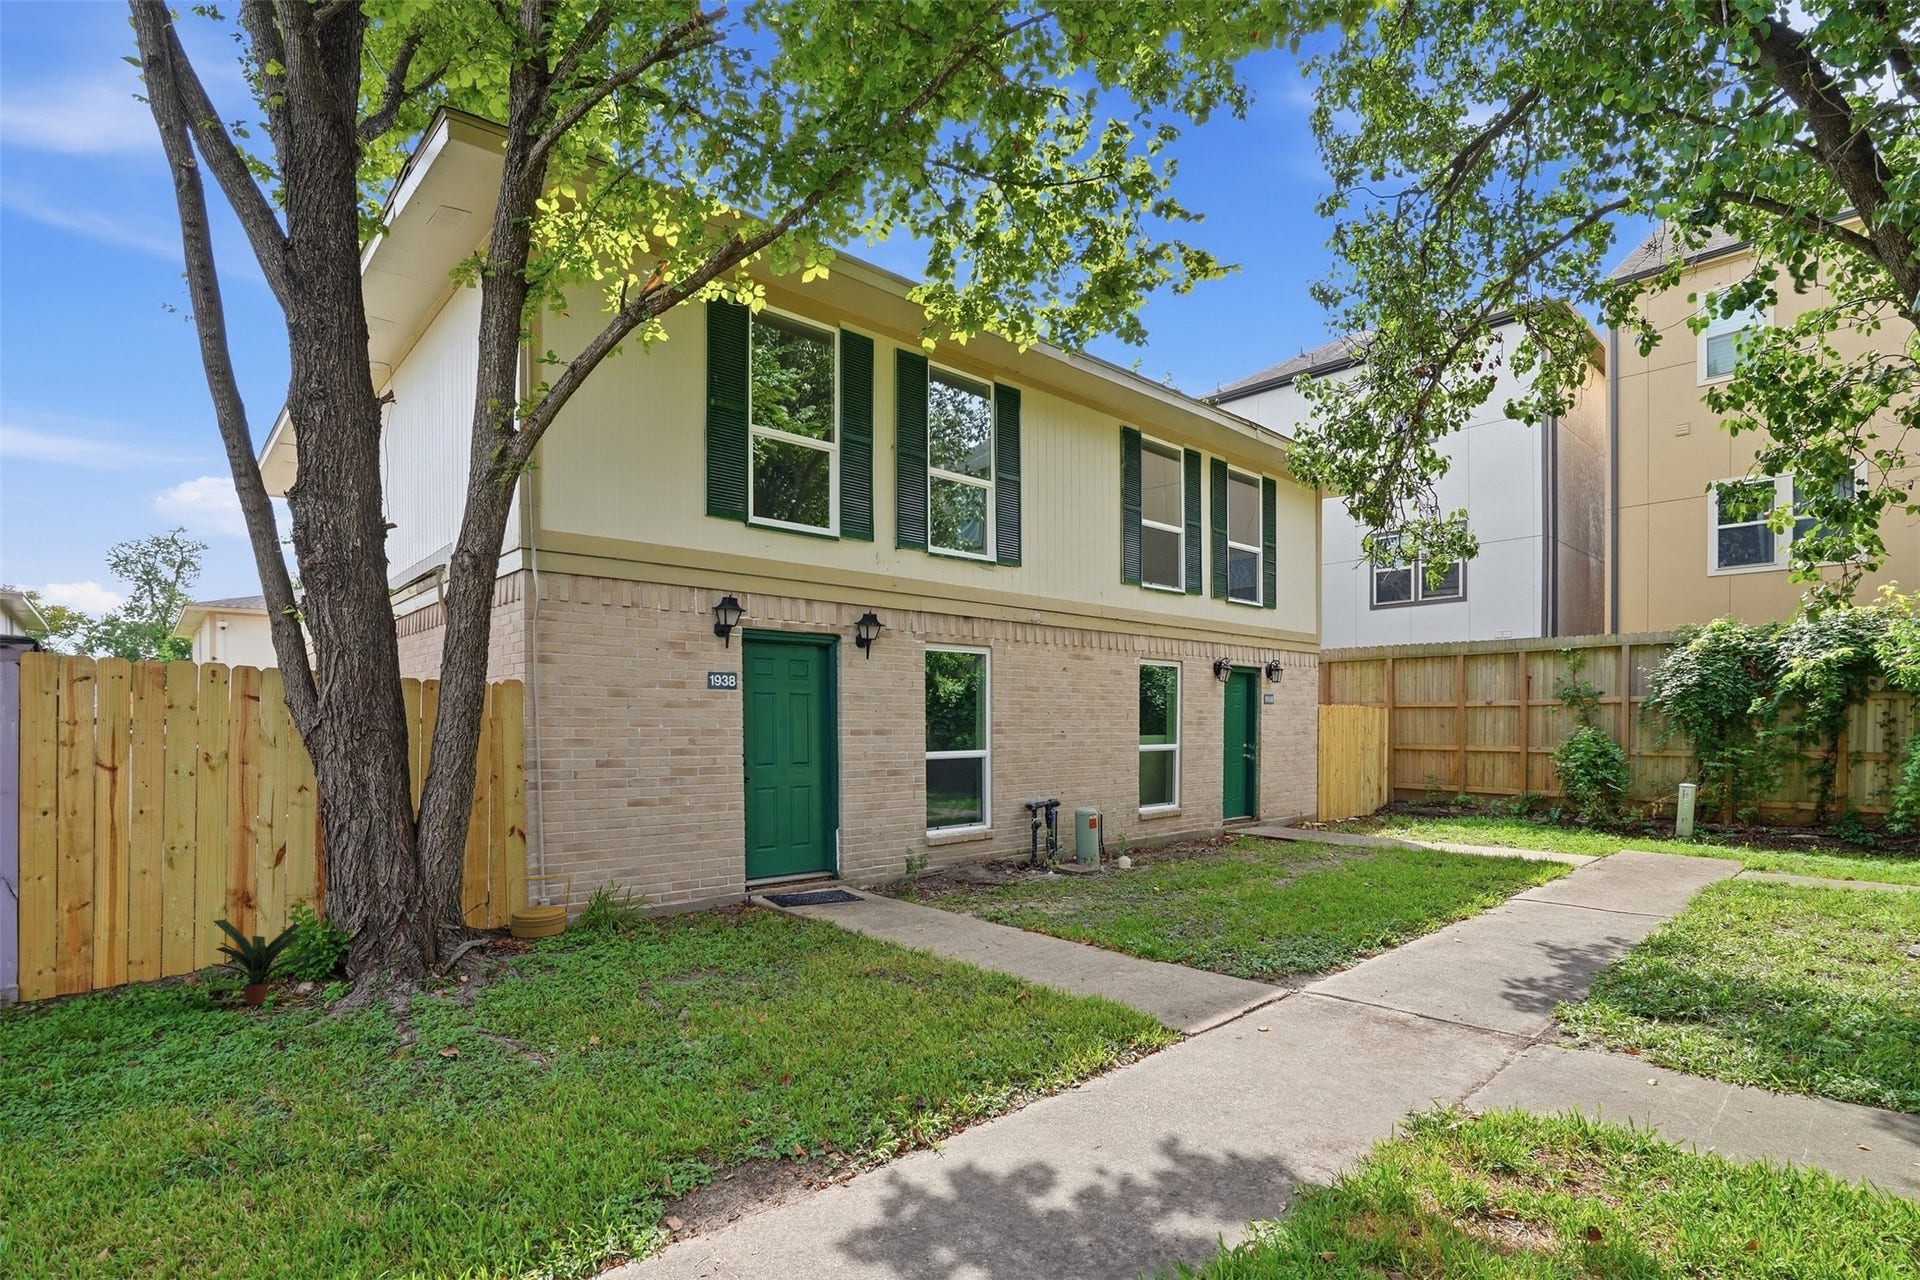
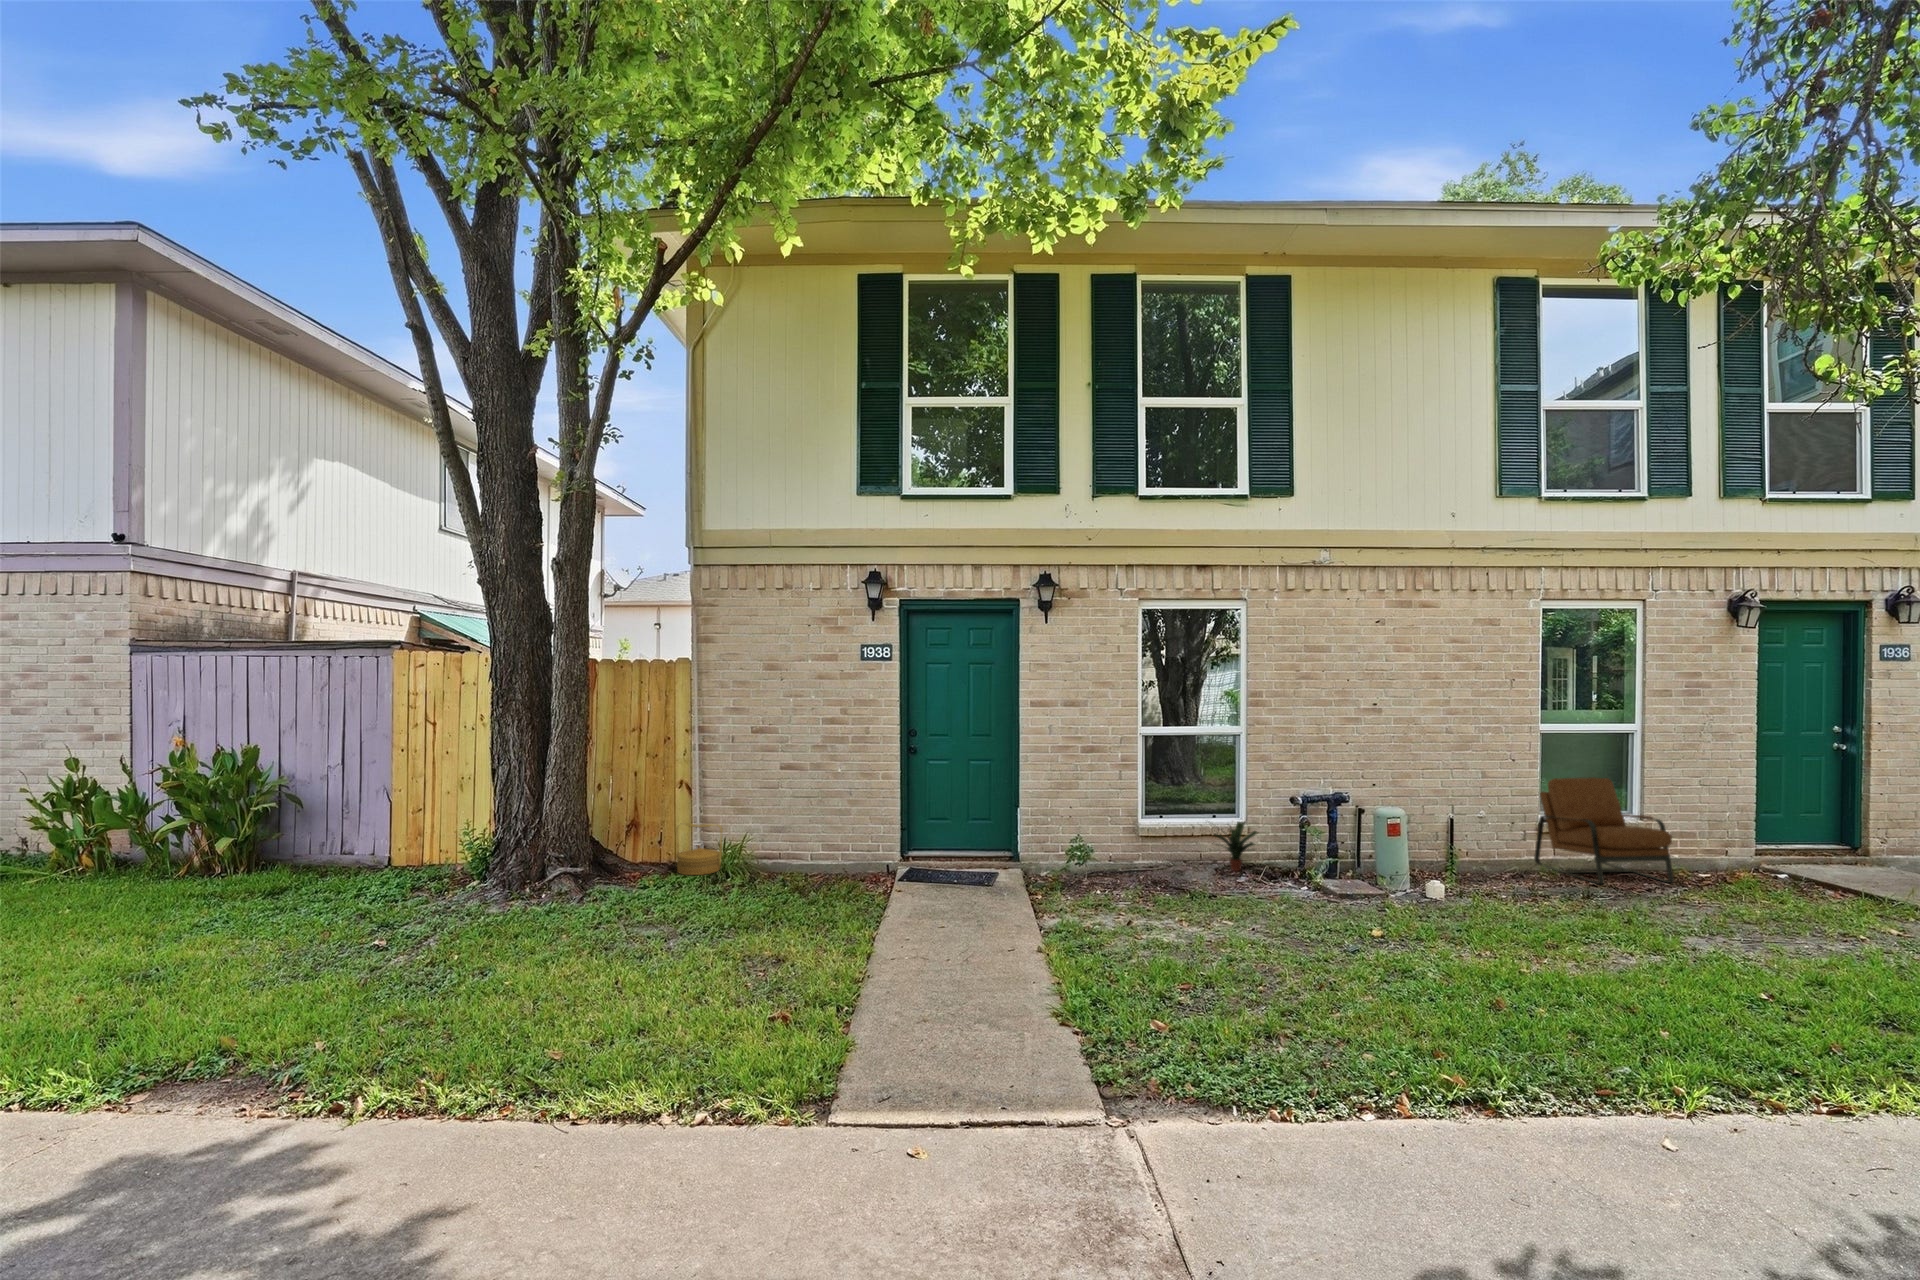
chair: none [1139,778,1218,848] -> present [1534,777,1674,884]
potted plant: present [212,920,305,1005] -> present [1213,822,1257,871]

